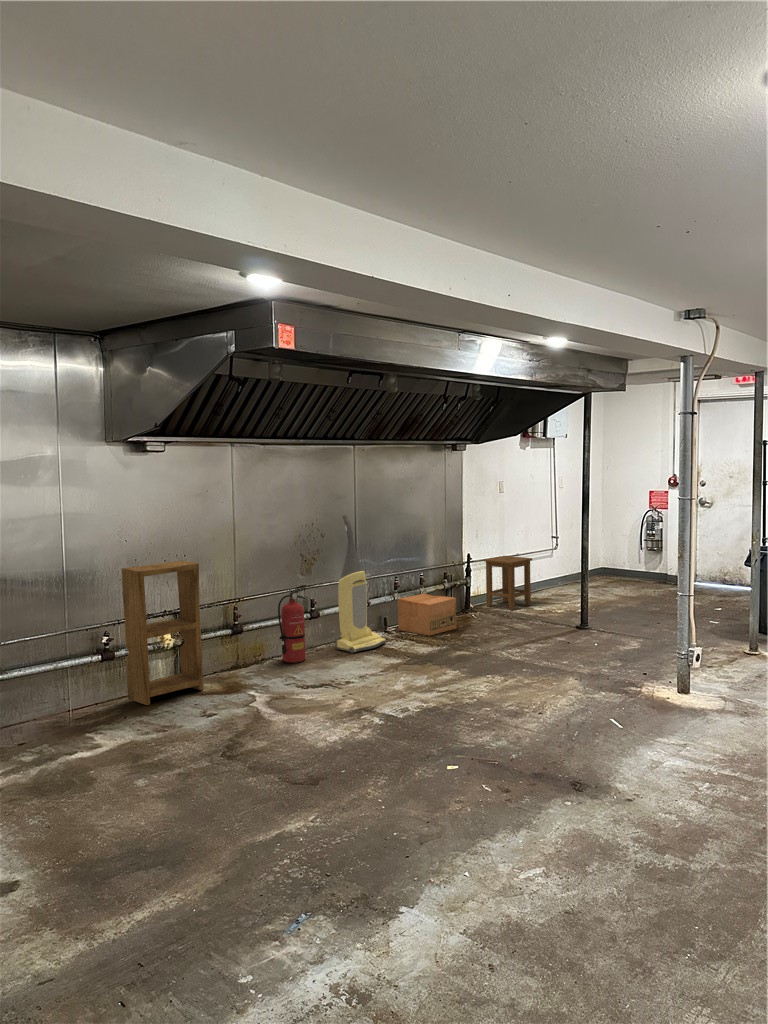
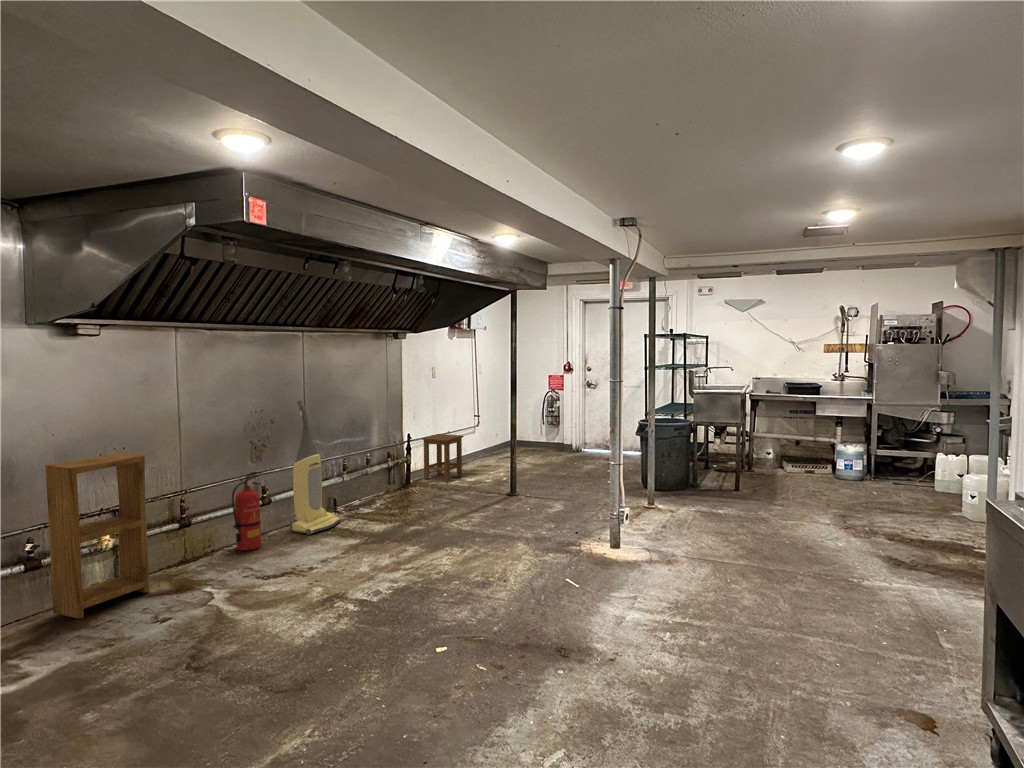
cardboard box: present [398,593,456,636] -> none [348,472,404,511]

